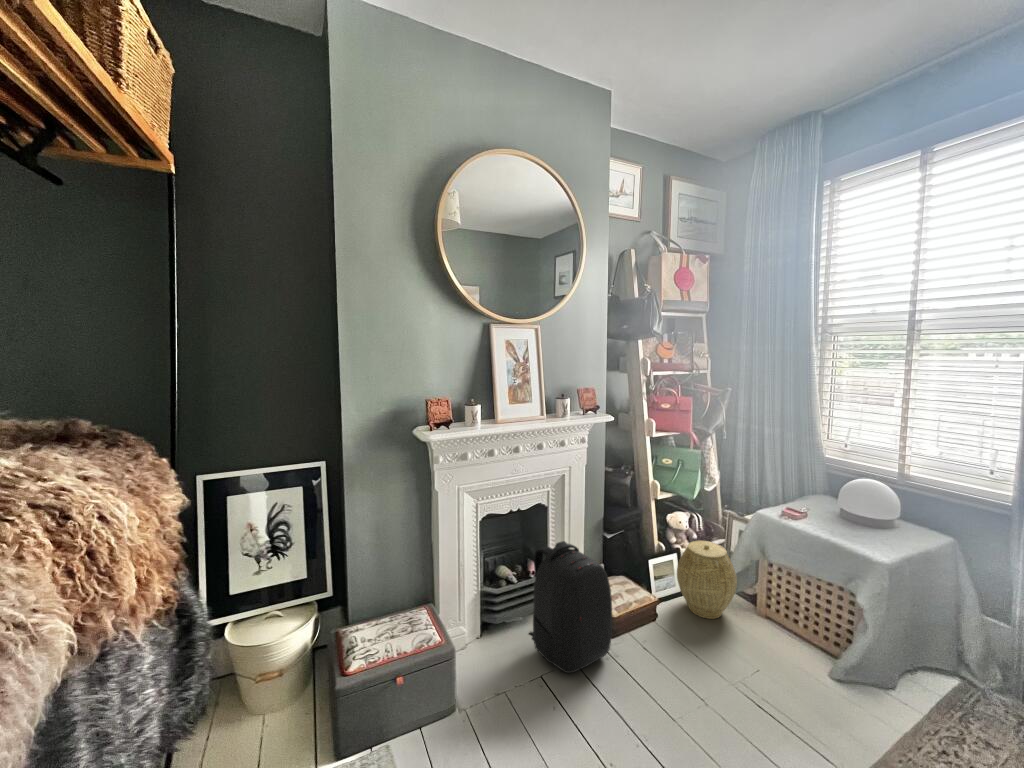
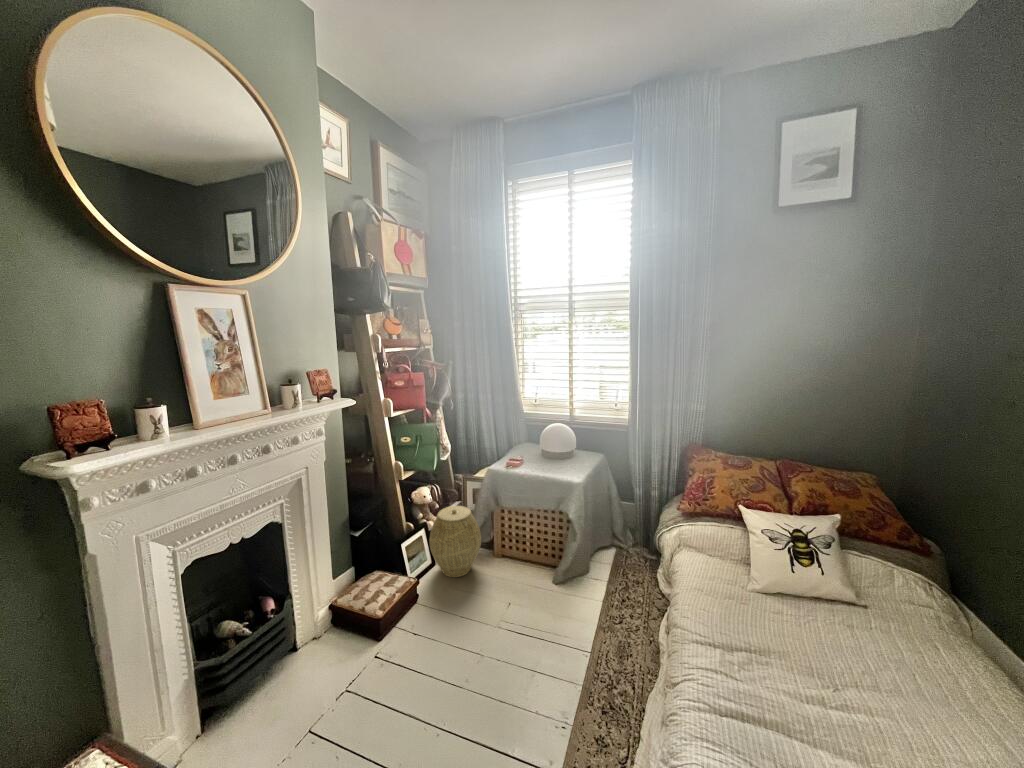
backpack: present [530,541,612,673] -> none [275,557,387,713]

